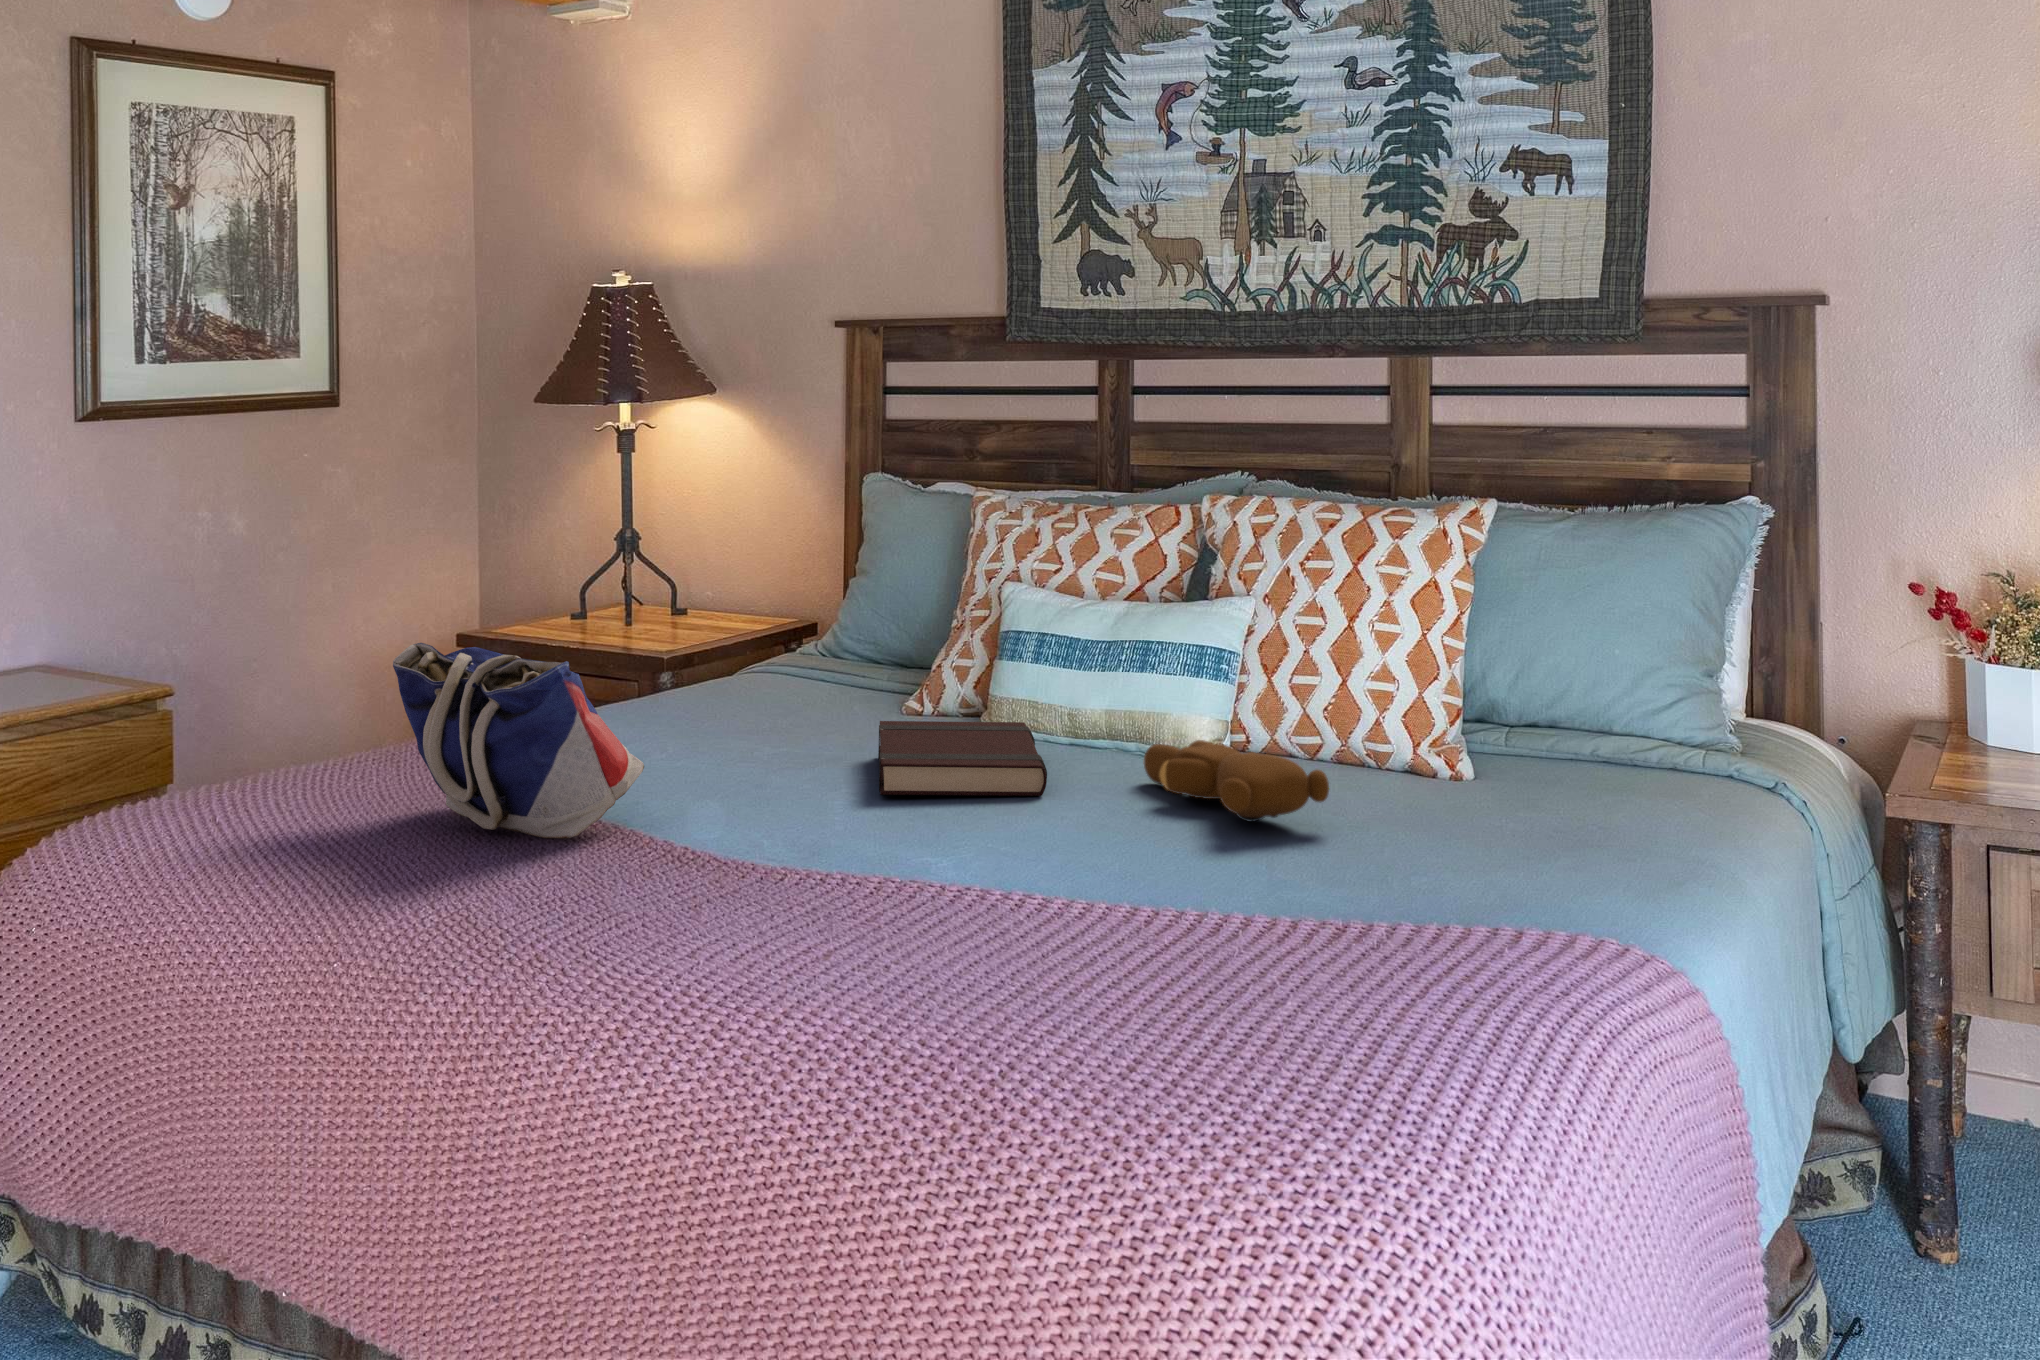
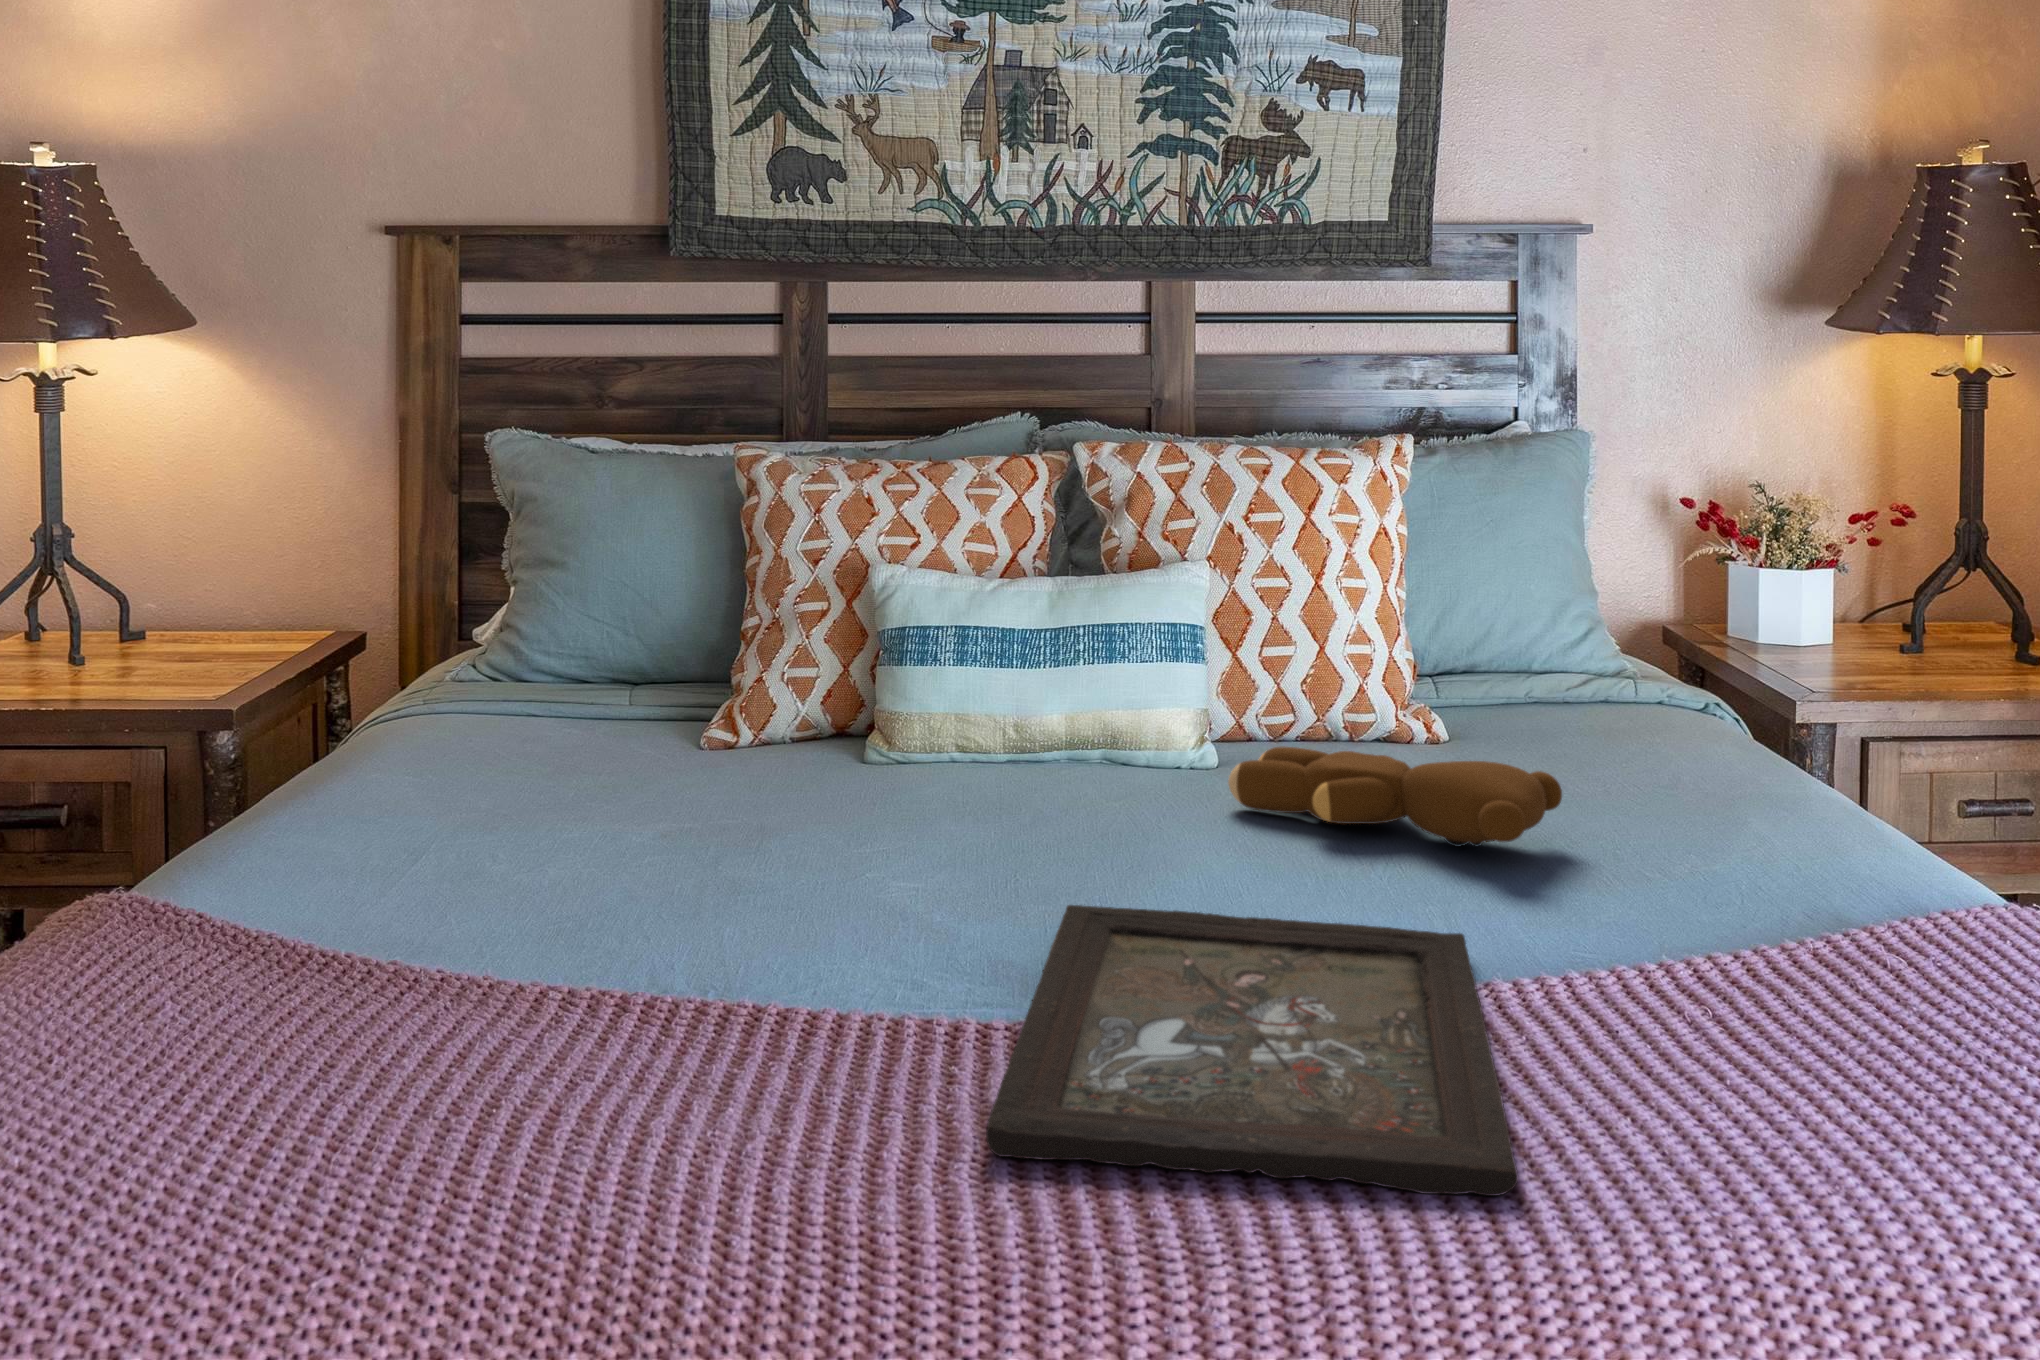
tote bag: present [393,643,644,838] -> none [258,783,768,1113]
book: present [878,721,1047,796] -> none [844,751,1176,897]
tray: none [641,797,1094,942] -> present [986,905,1518,1196]

